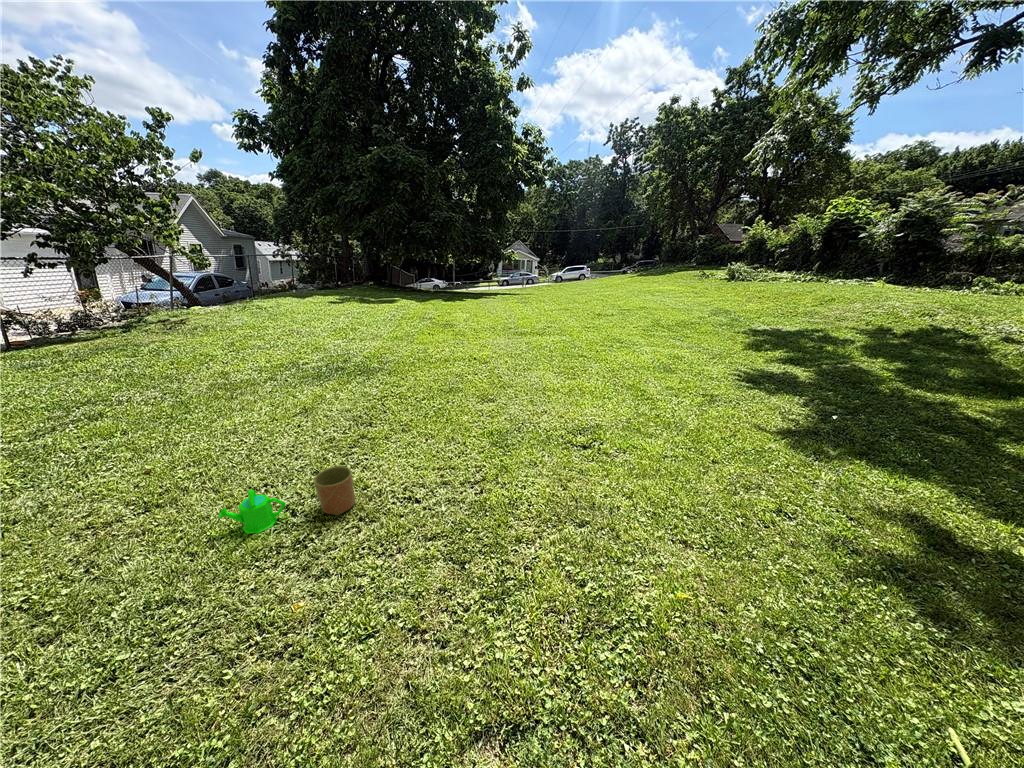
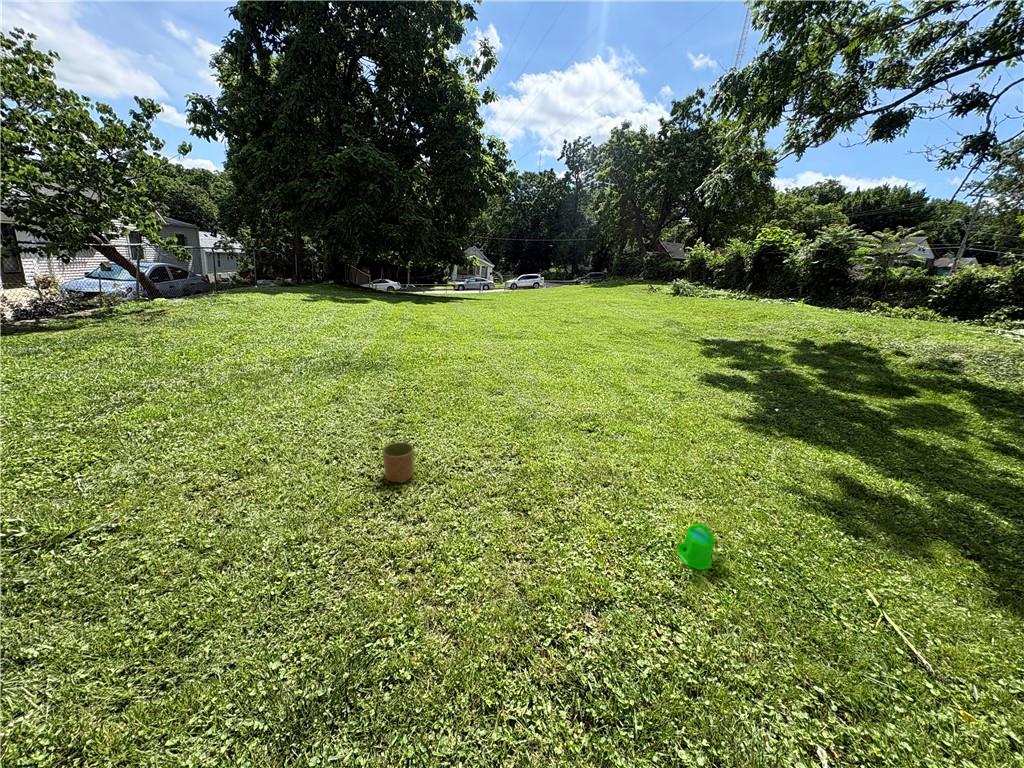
watering can: present [219,489,285,534] -> present [678,523,715,570]

